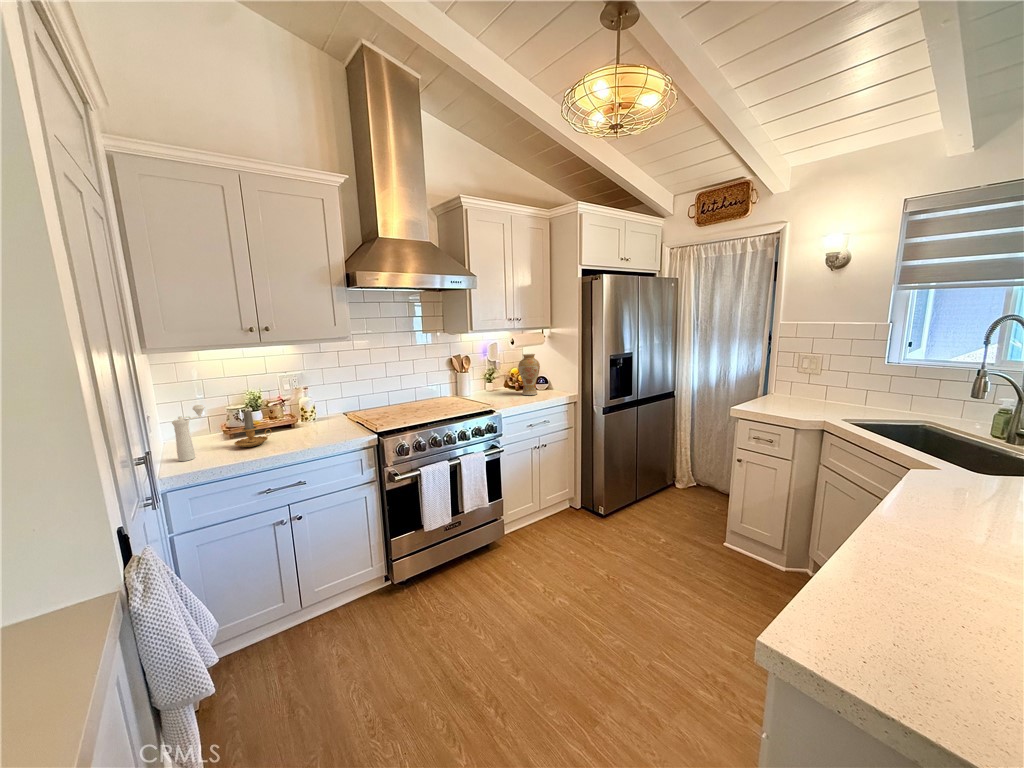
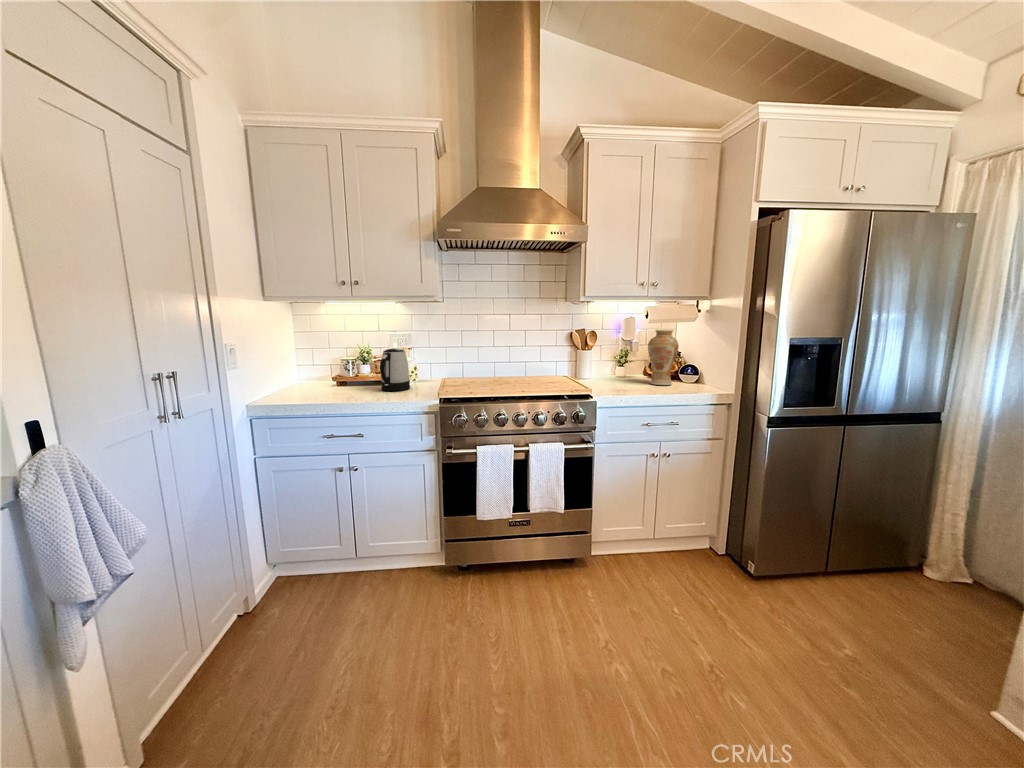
kettle: none [297,391,329,435] -> present [380,348,410,391]
pepper mill: present [172,405,205,461] -> none [275,350,308,396]
candle: present [235,411,271,447] -> none [323,358,358,393]

